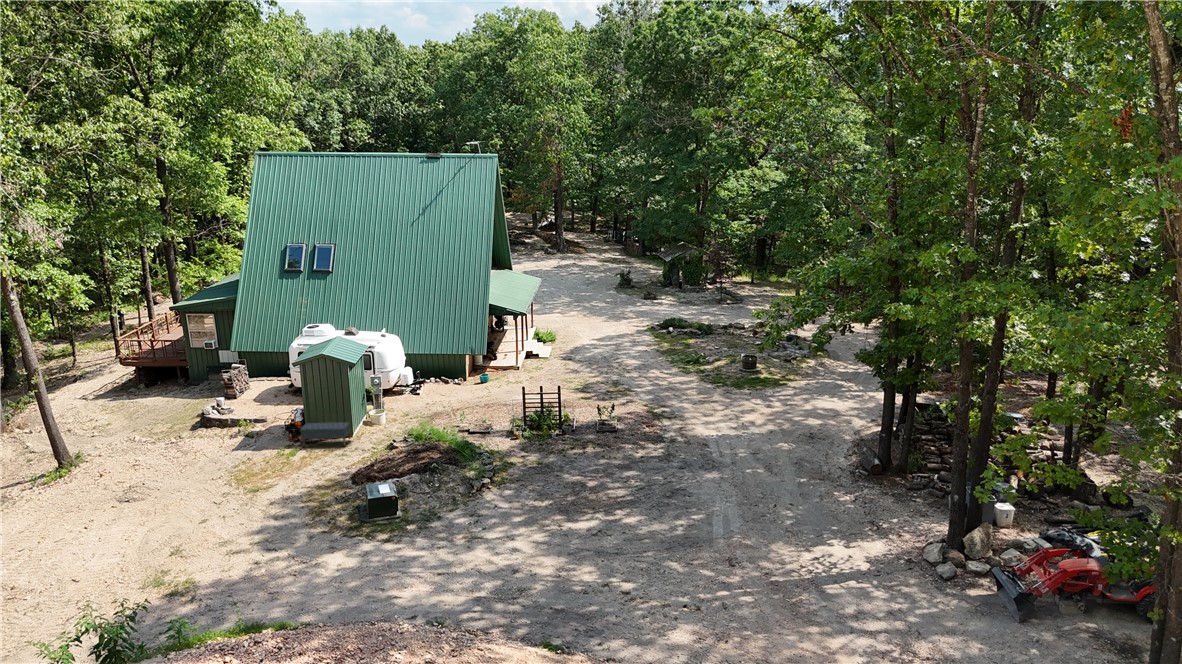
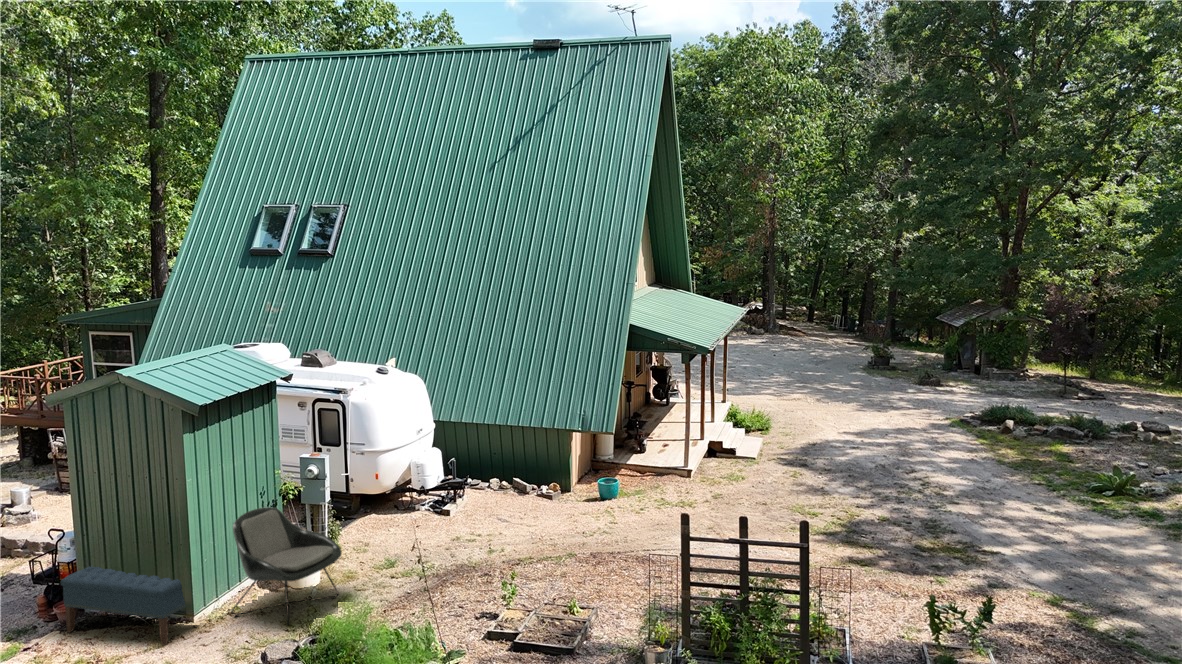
lounge chair: none [358,398,395,437] -> present [231,508,341,625]

